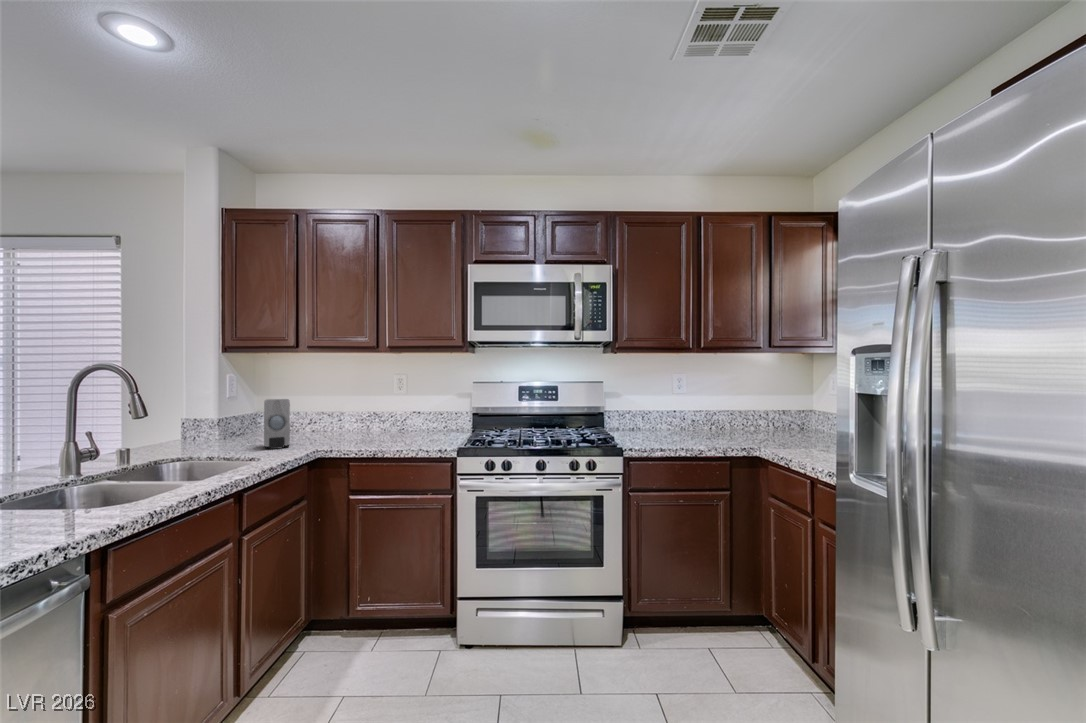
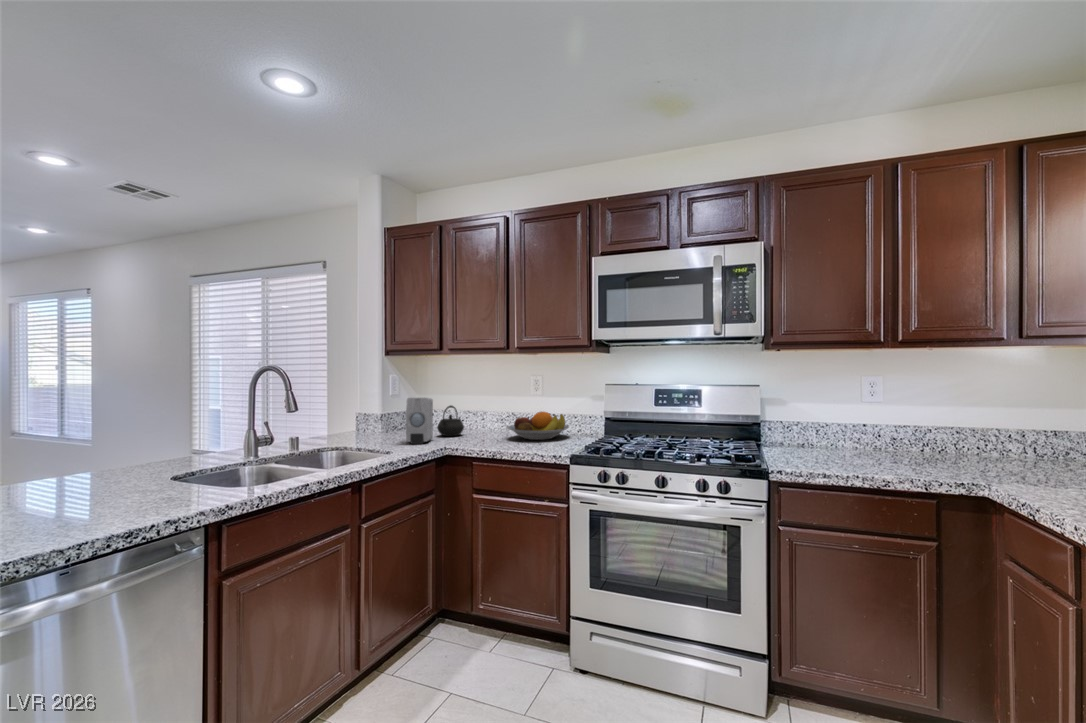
kettle: none [290,407,320,439] -> present [437,406,464,436]
fruit bowl: none [373,410,435,437] -> present [507,411,569,440]

